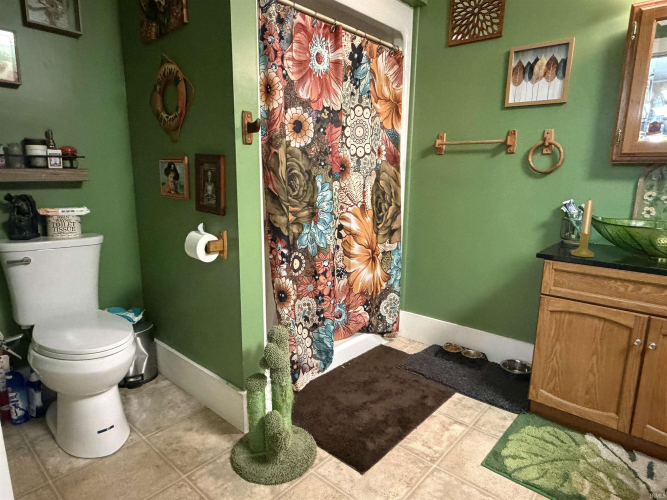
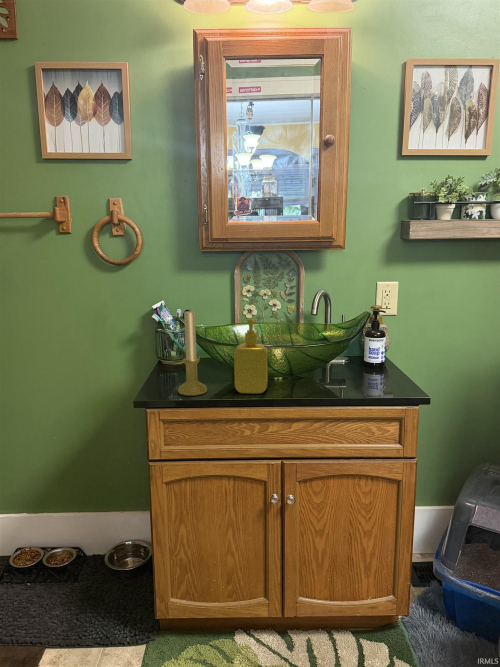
soap dispenser: none [618,208,653,264] -> present [234,318,268,394]

